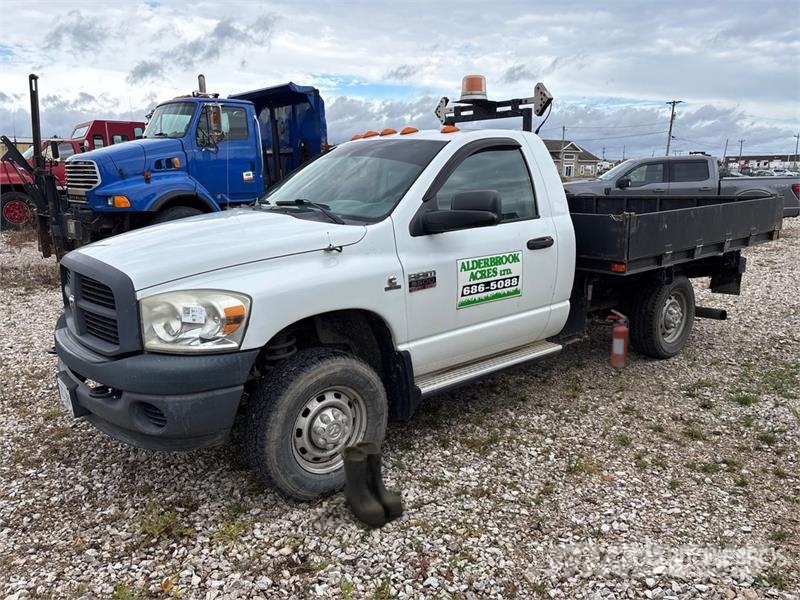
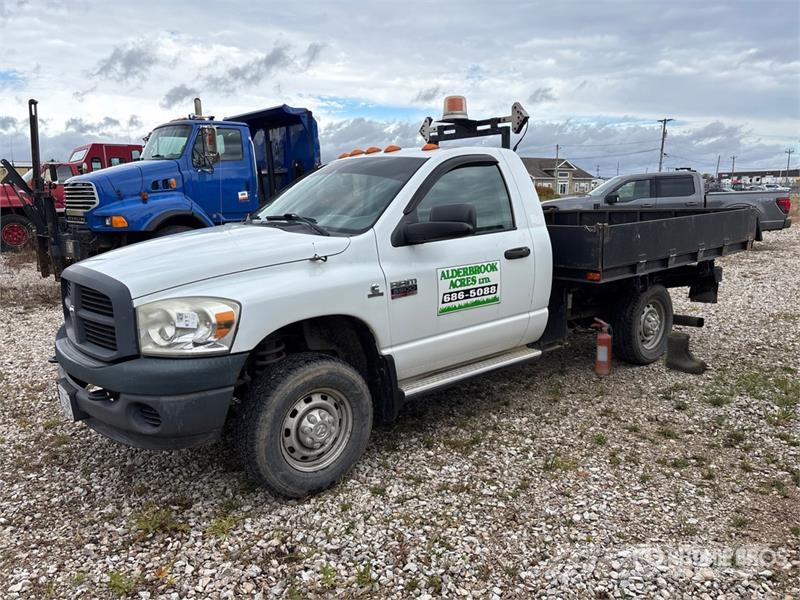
boots: present [341,441,407,528] -> present [665,332,707,374]

